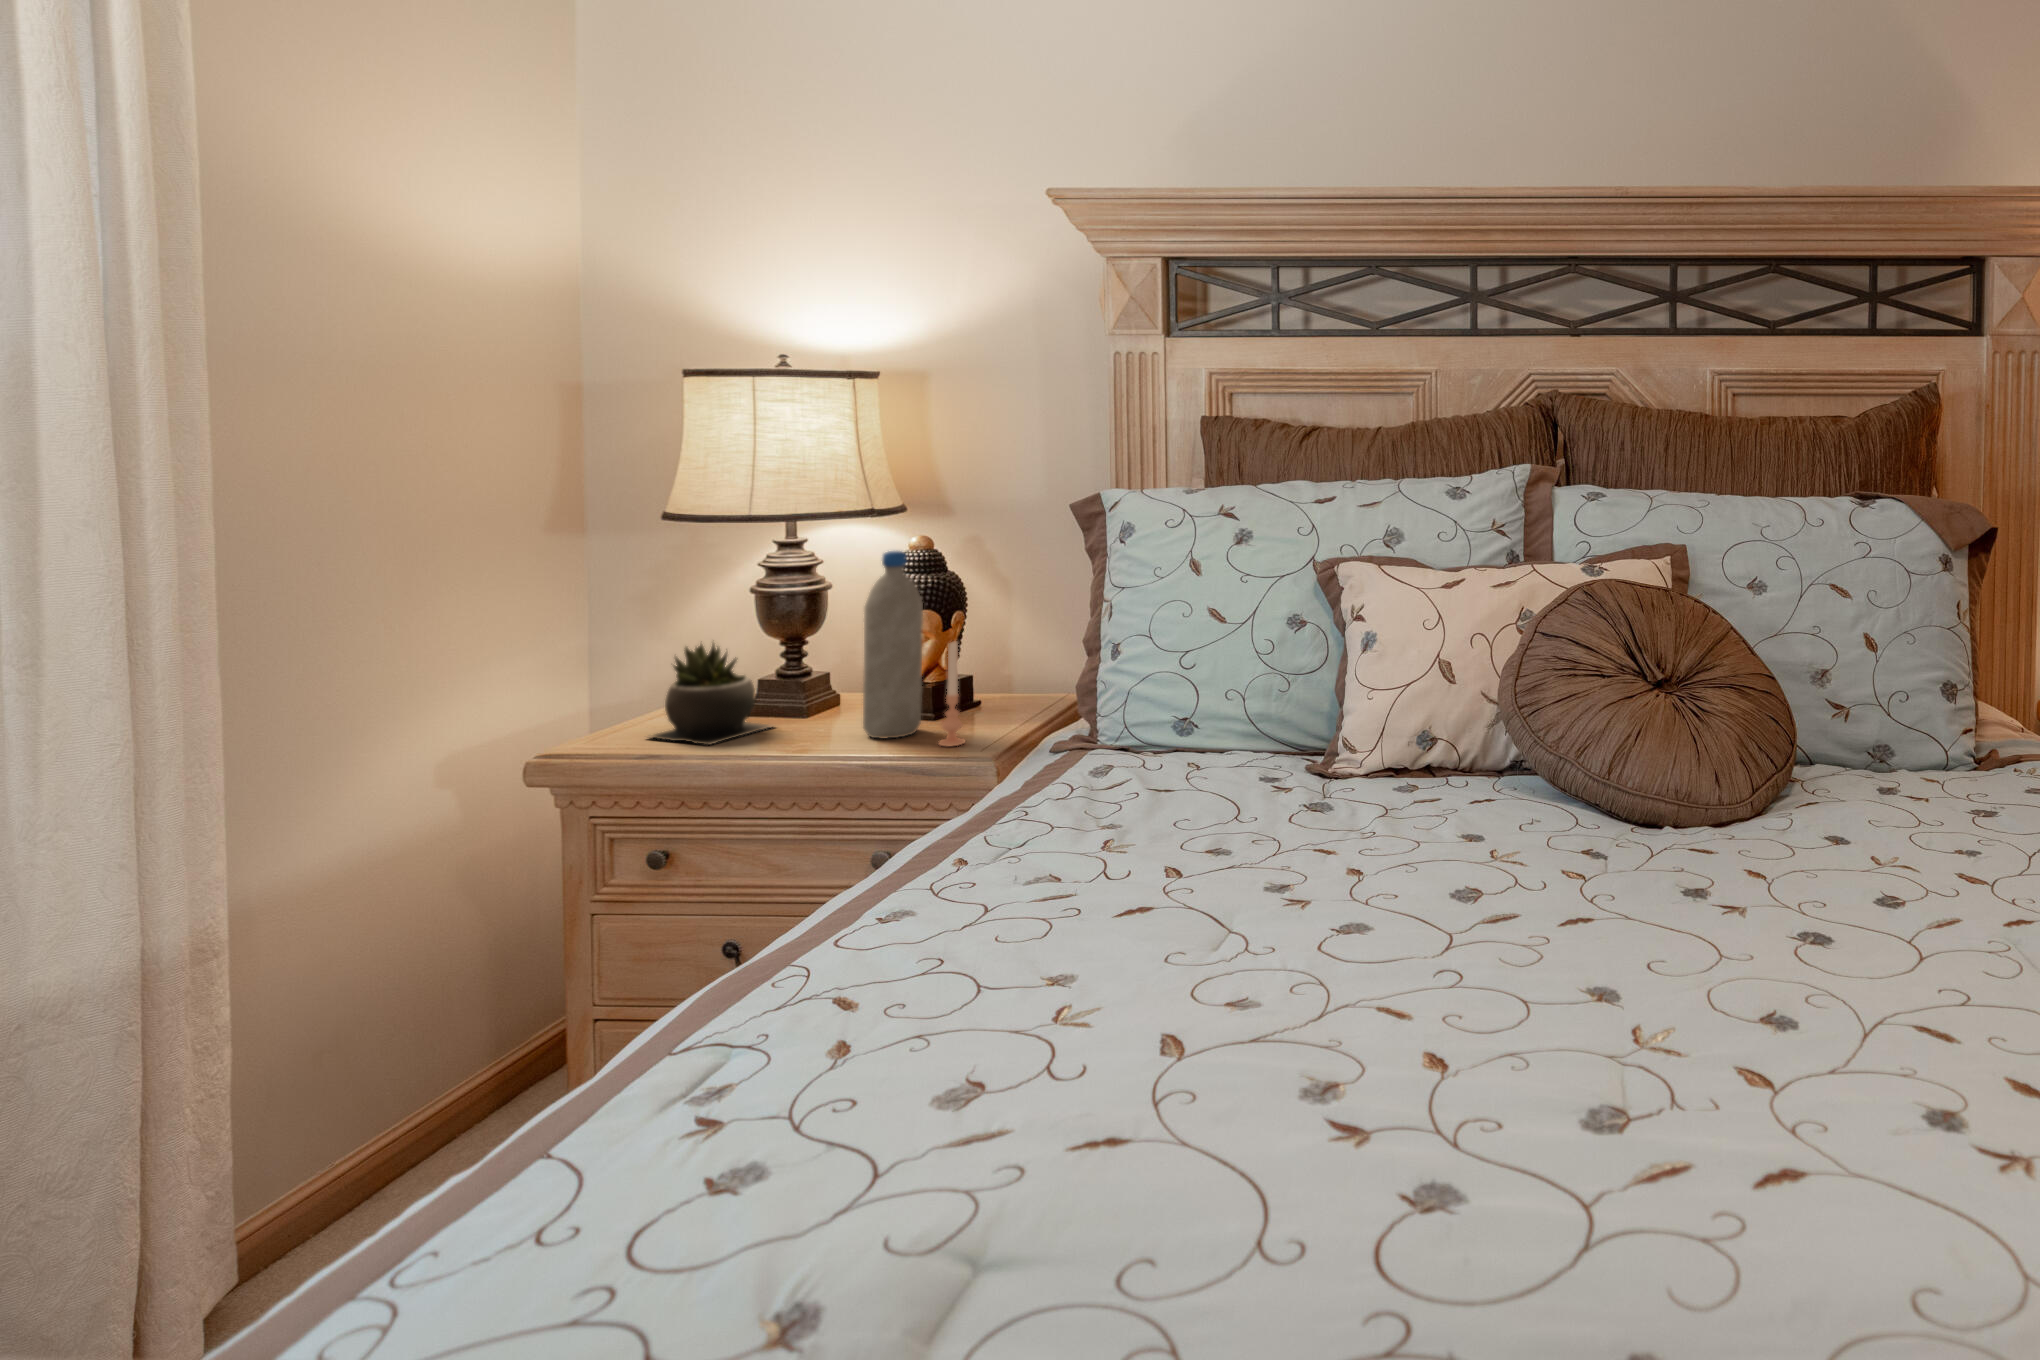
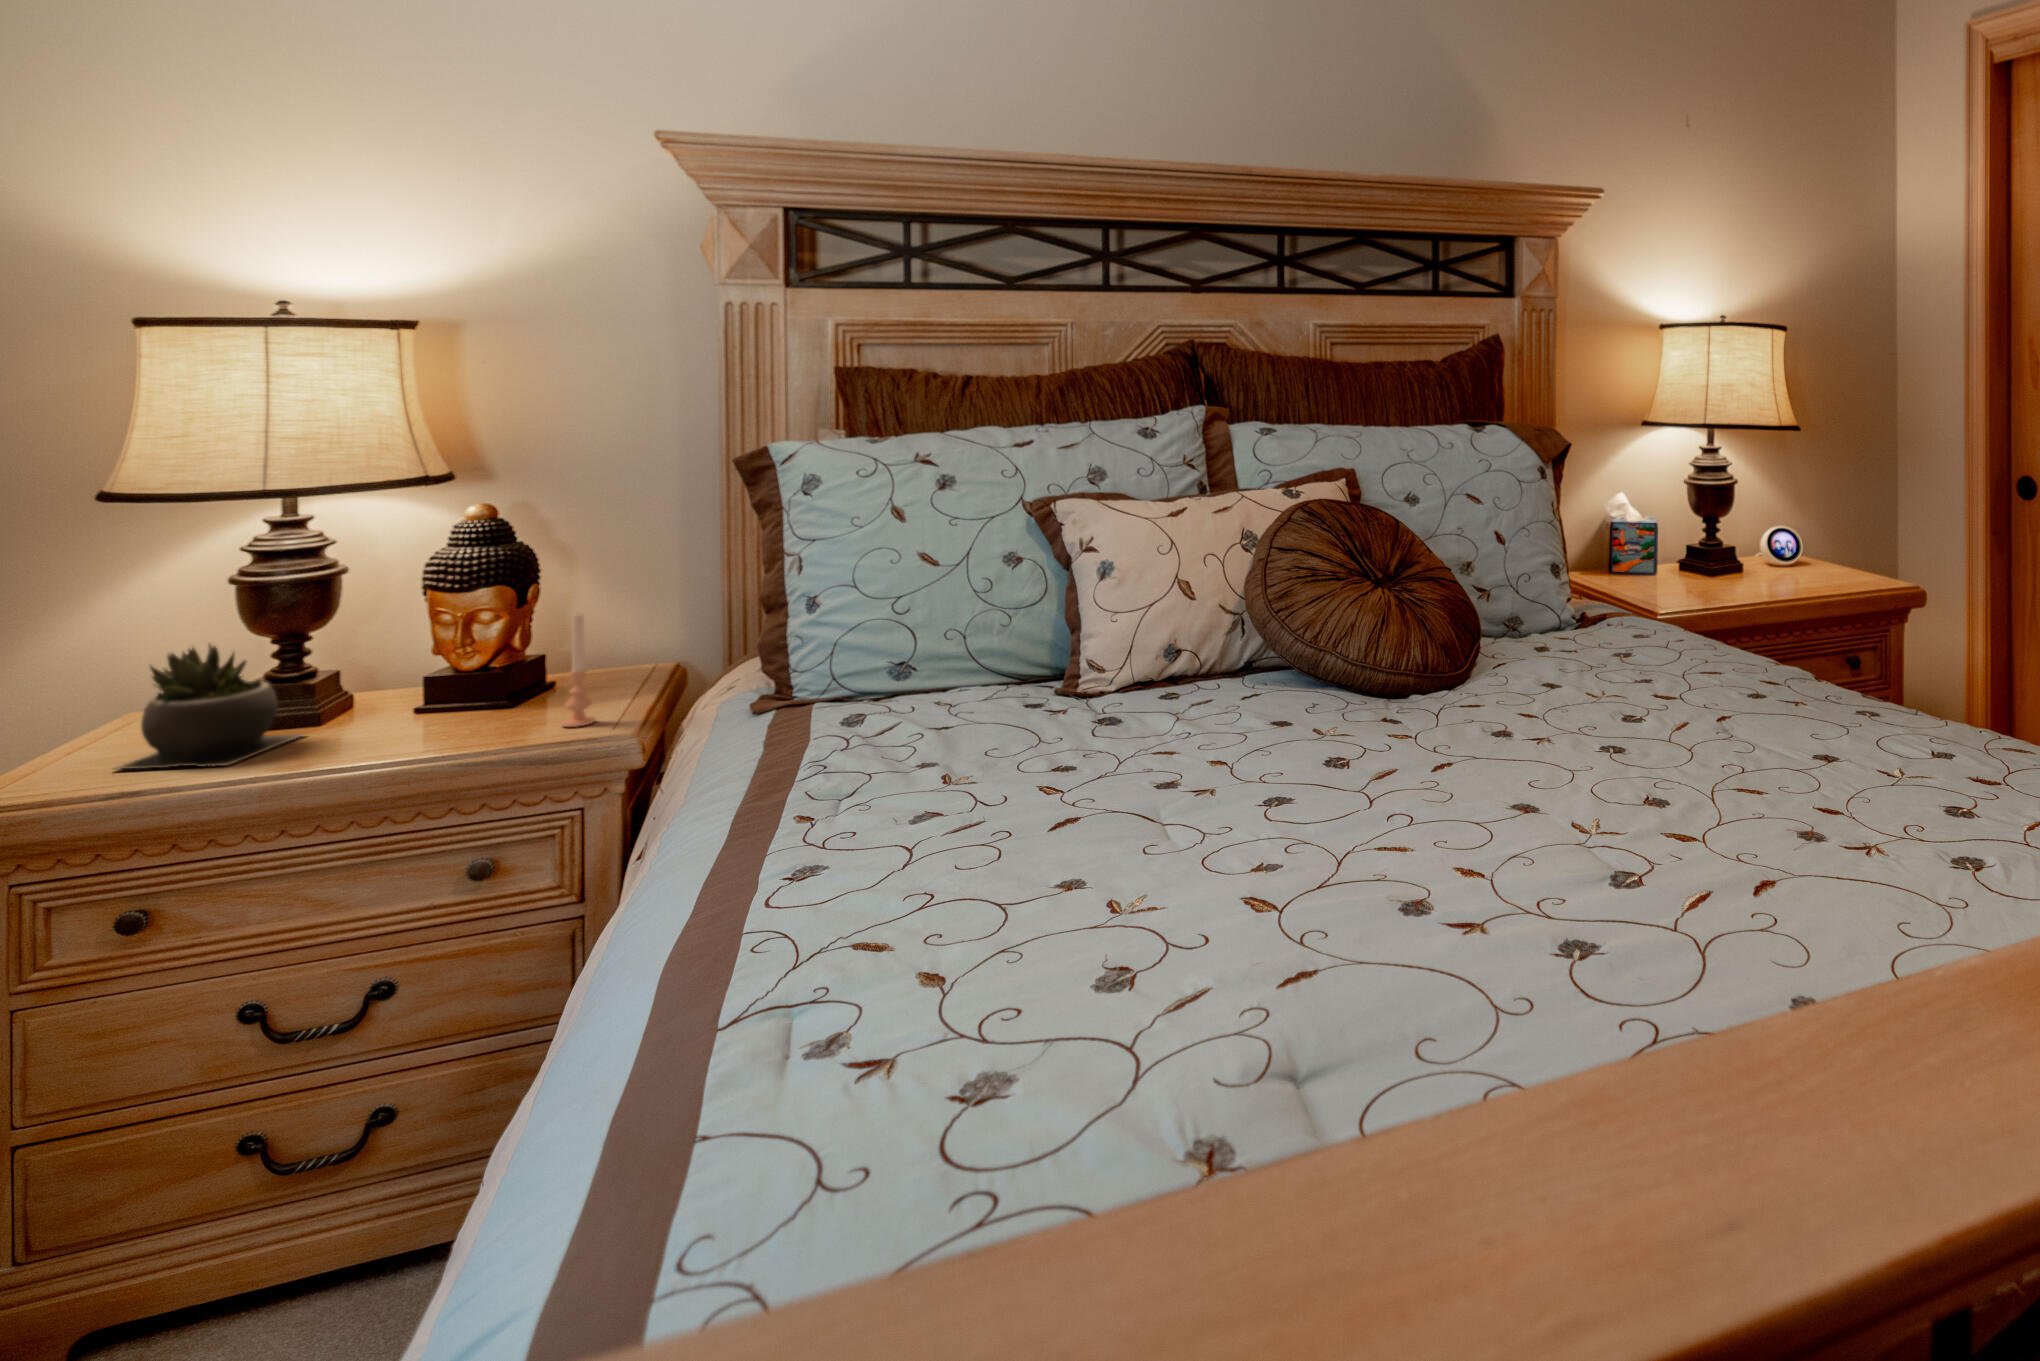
water bottle: present [863,551,923,738] -> none [445,520,523,730]

